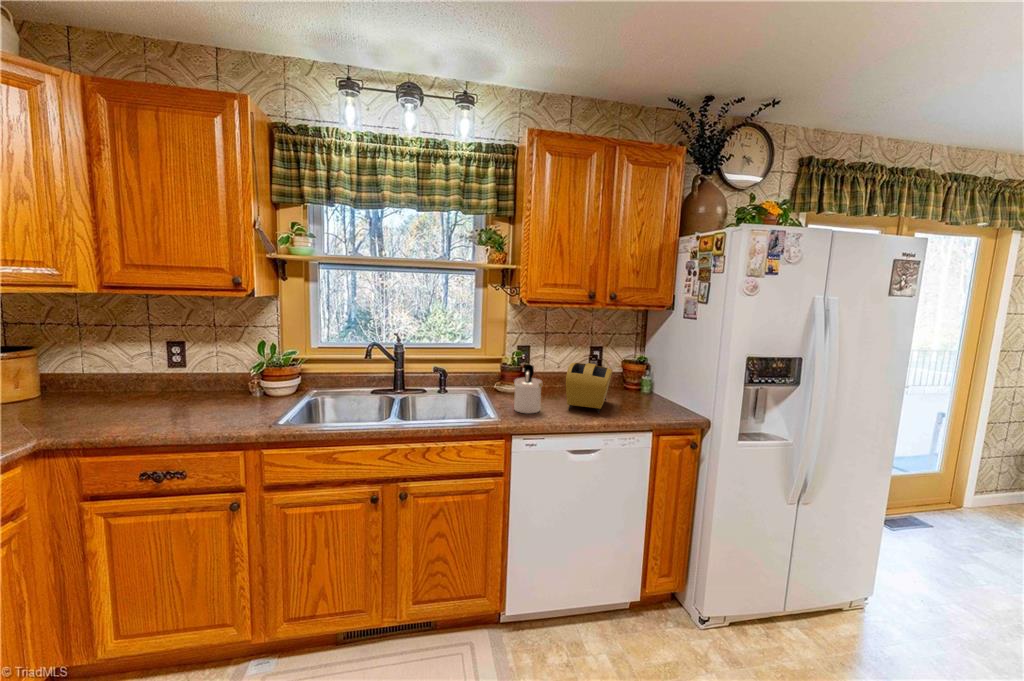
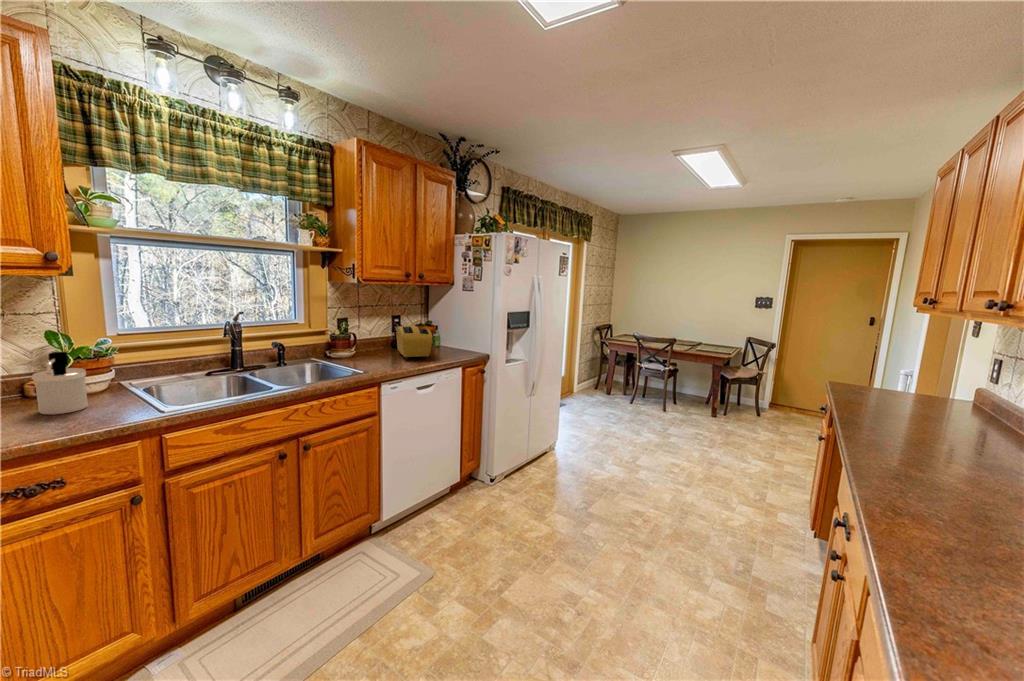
soap dispenser: present [514,365,542,413] -> present [32,352,88,414]

